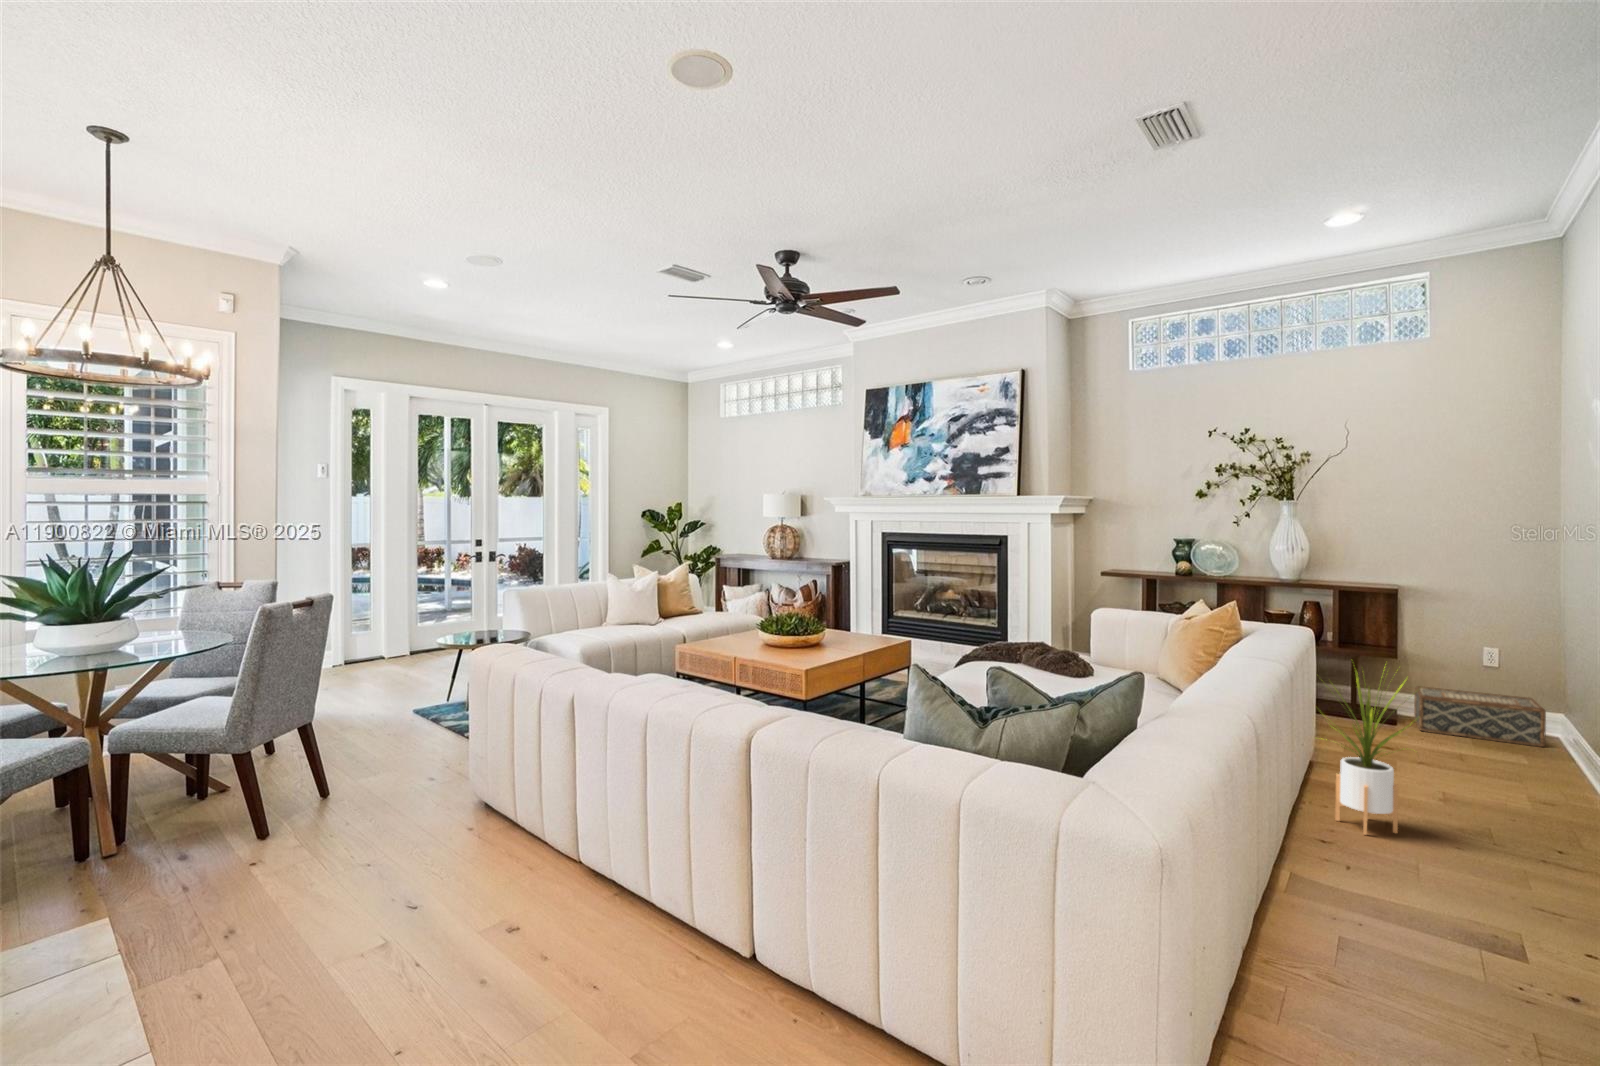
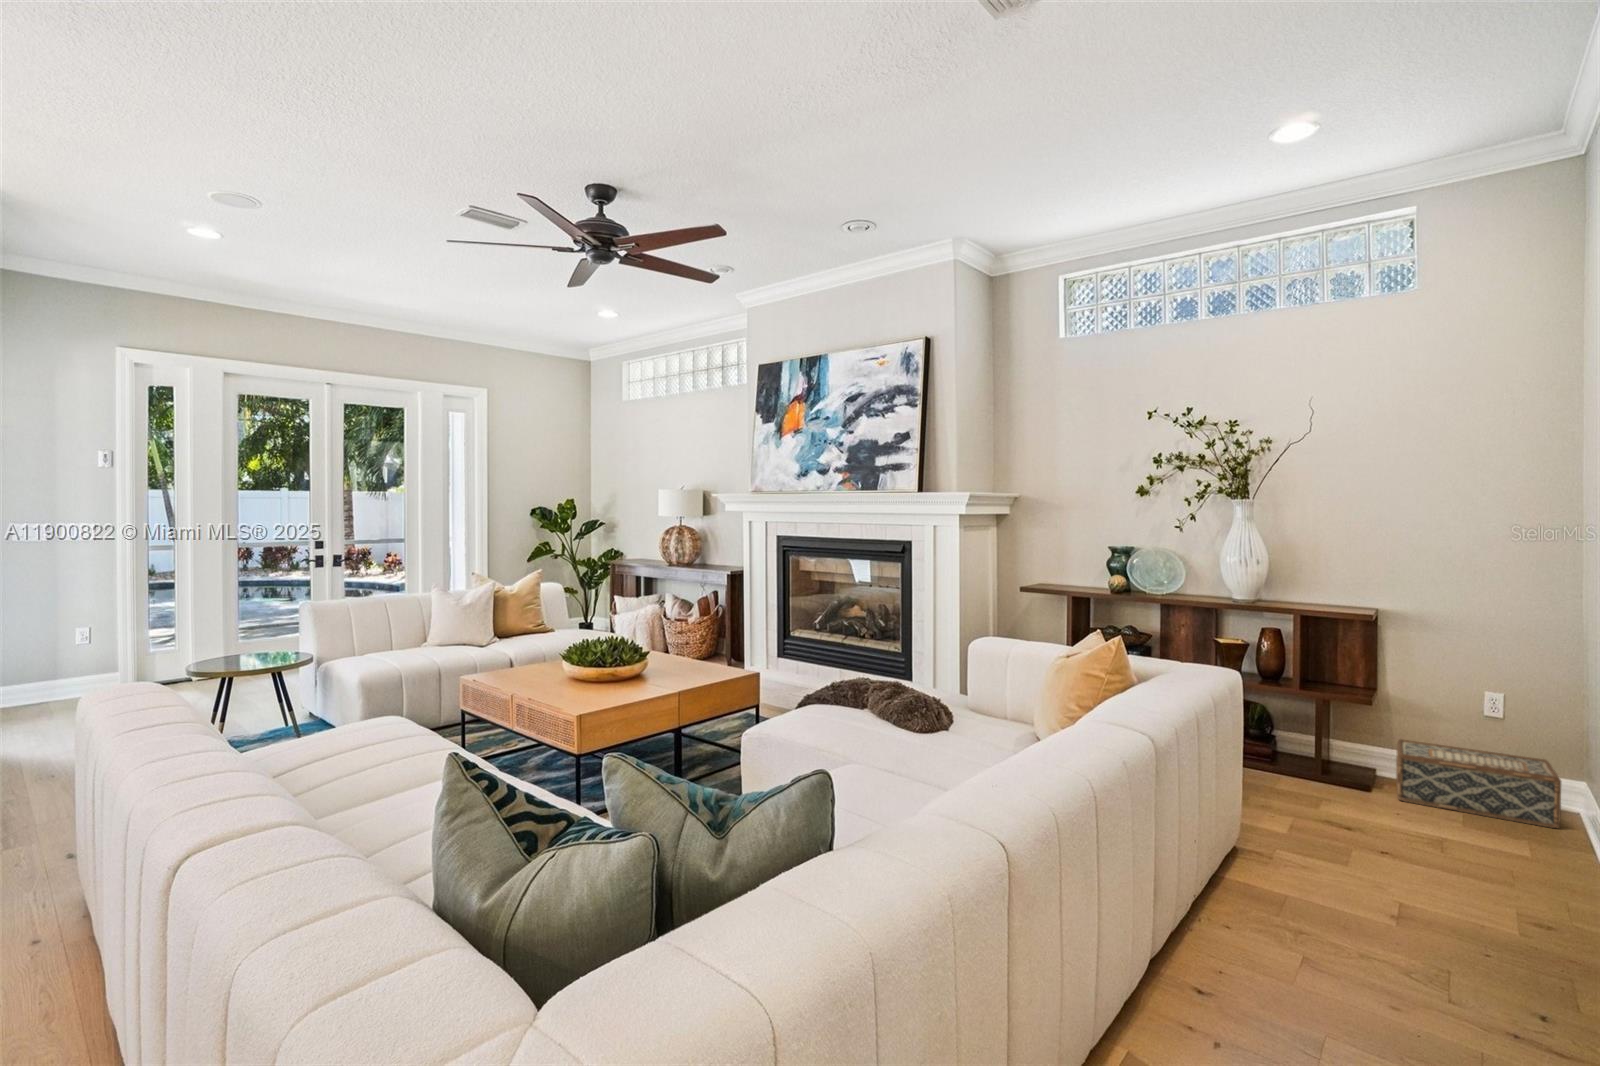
house plant: present [1331,671,1419,835] -> none [1203,725,1347,985]

